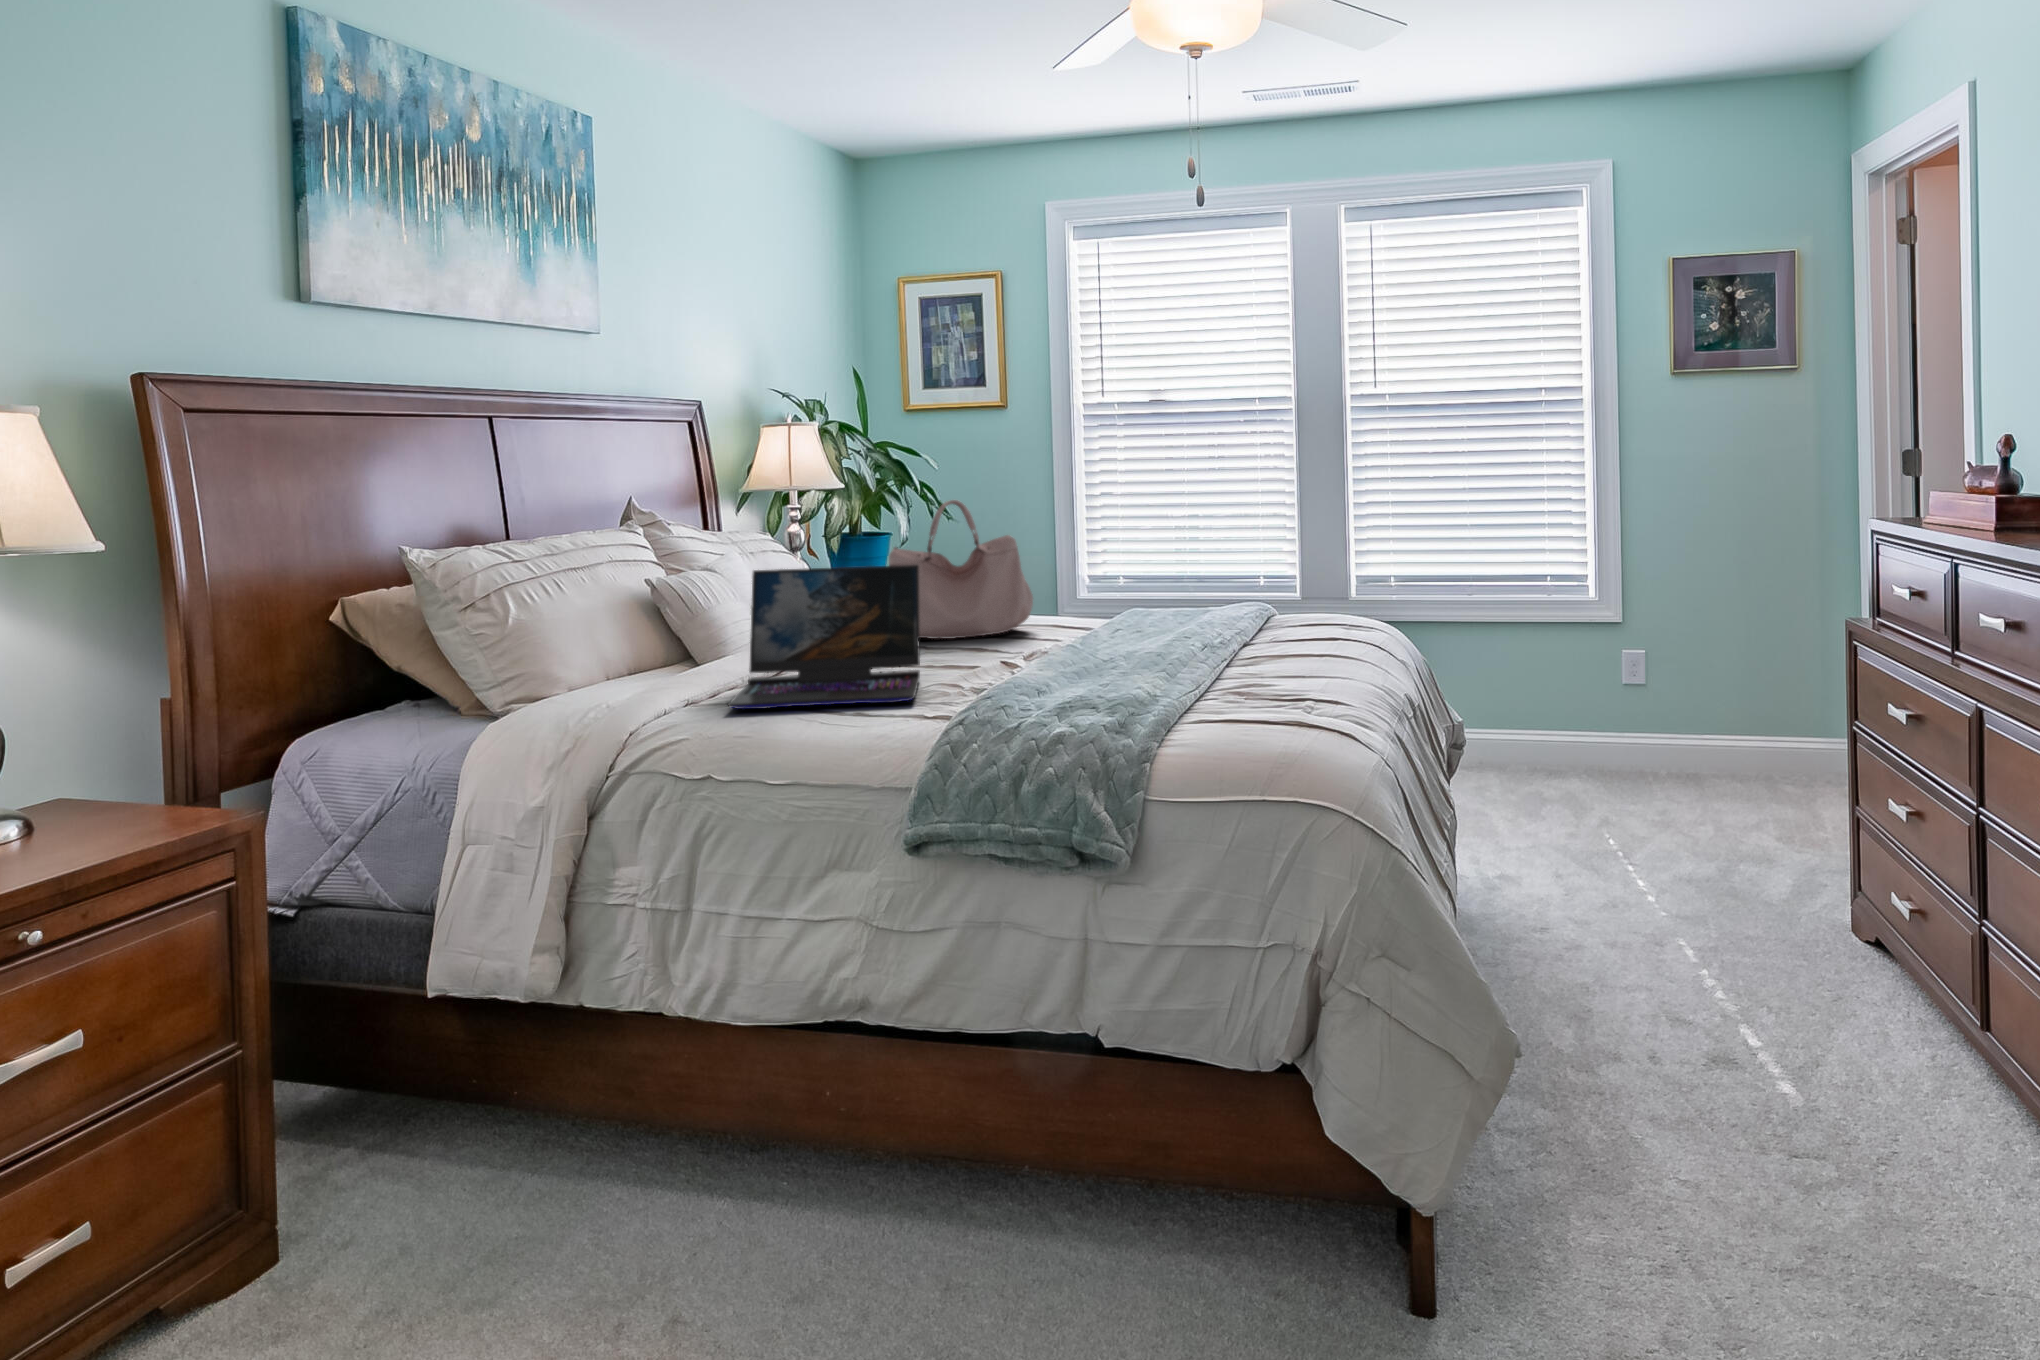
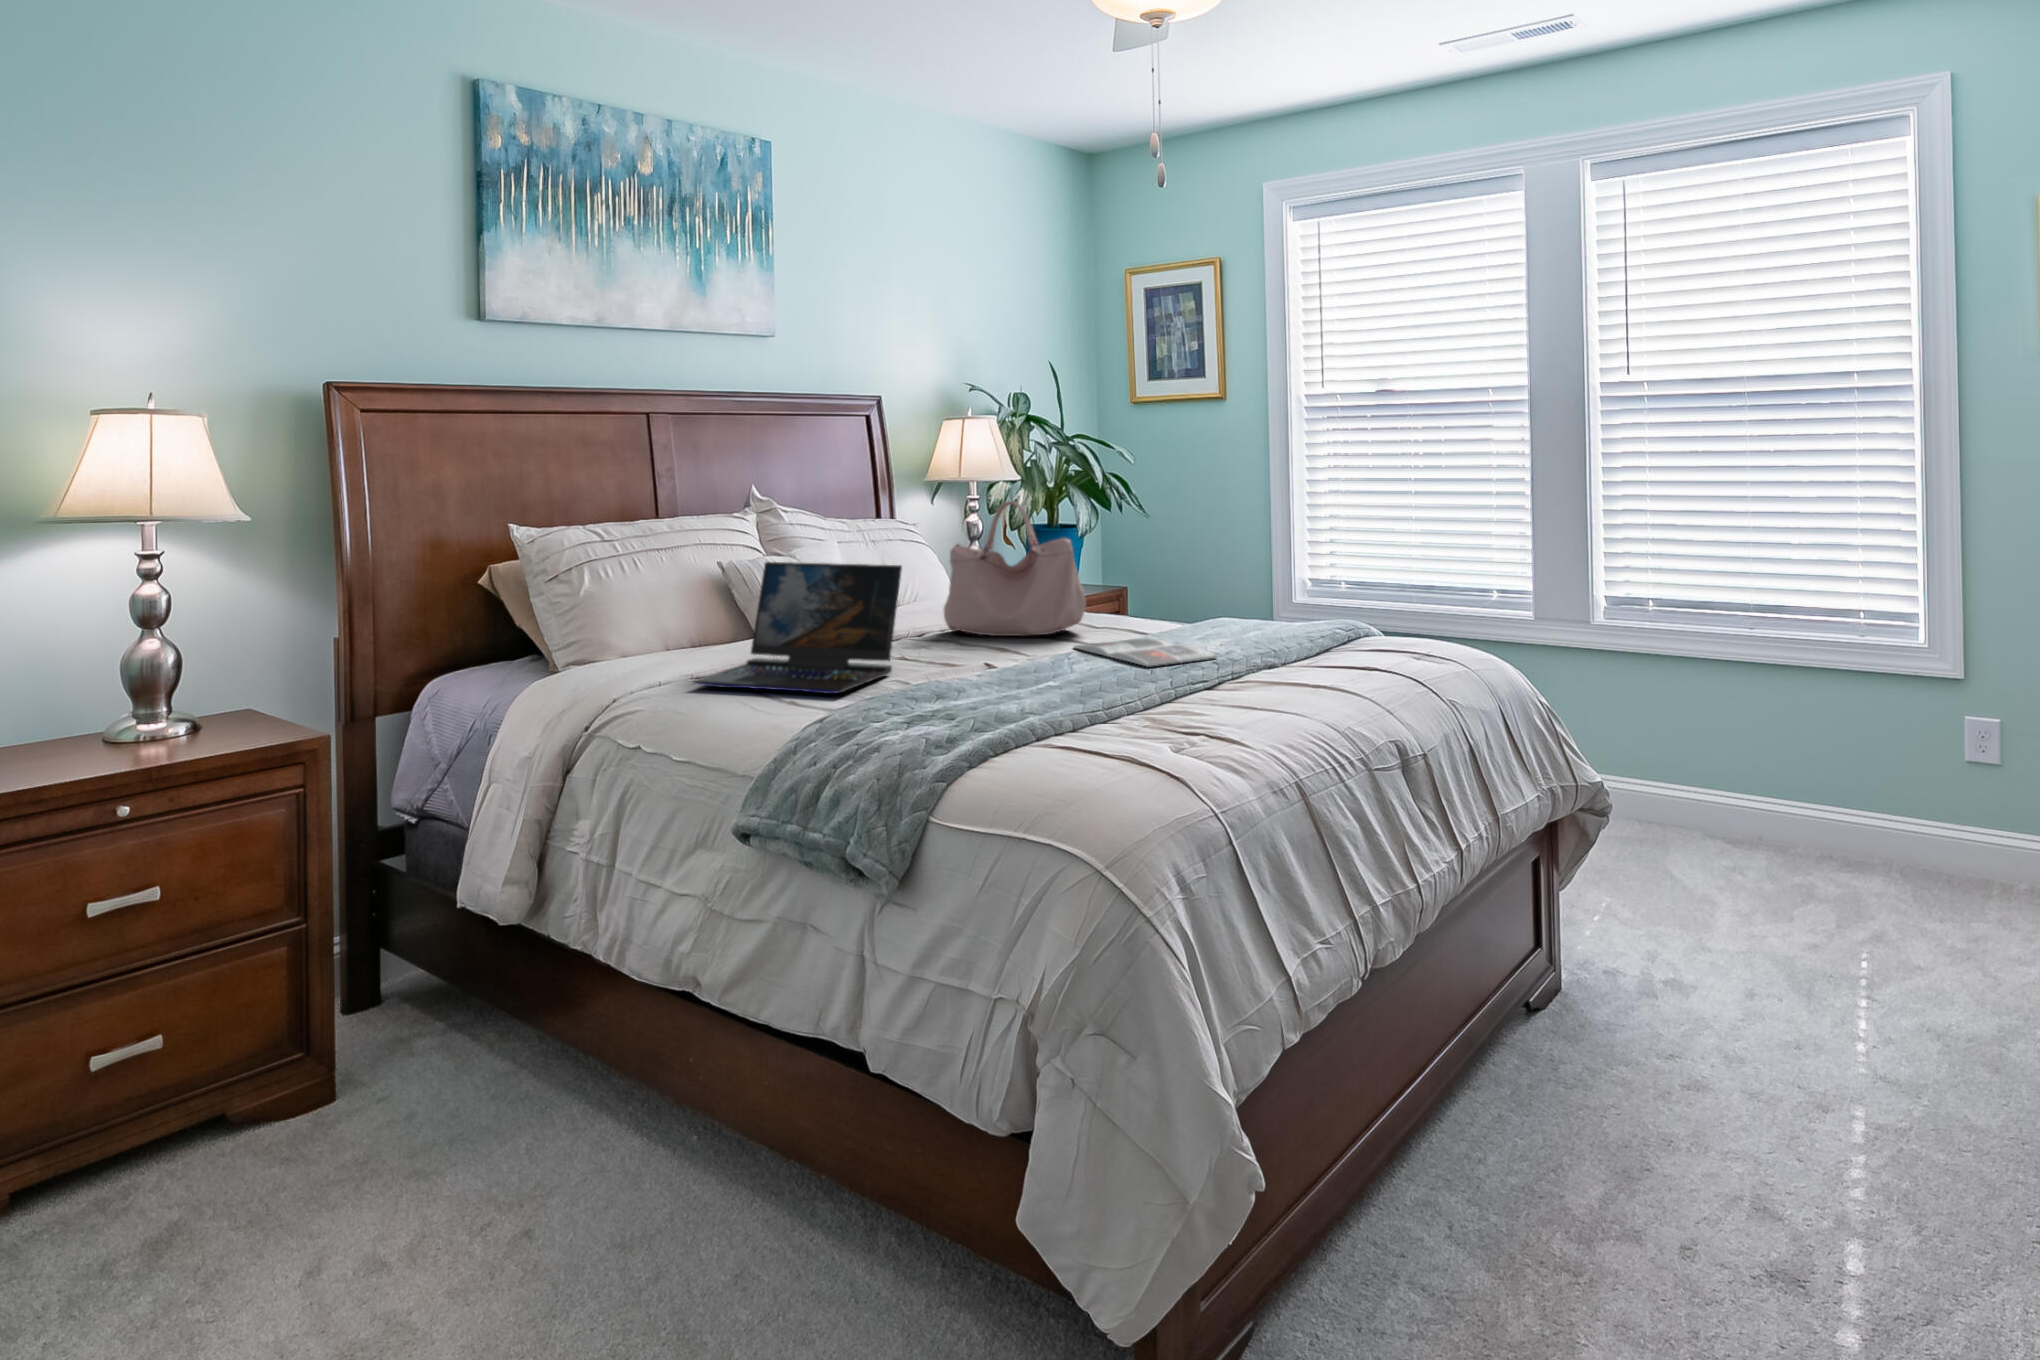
magazine: none [1048,627,1202,651] -> present [1074,638,1217,667]

